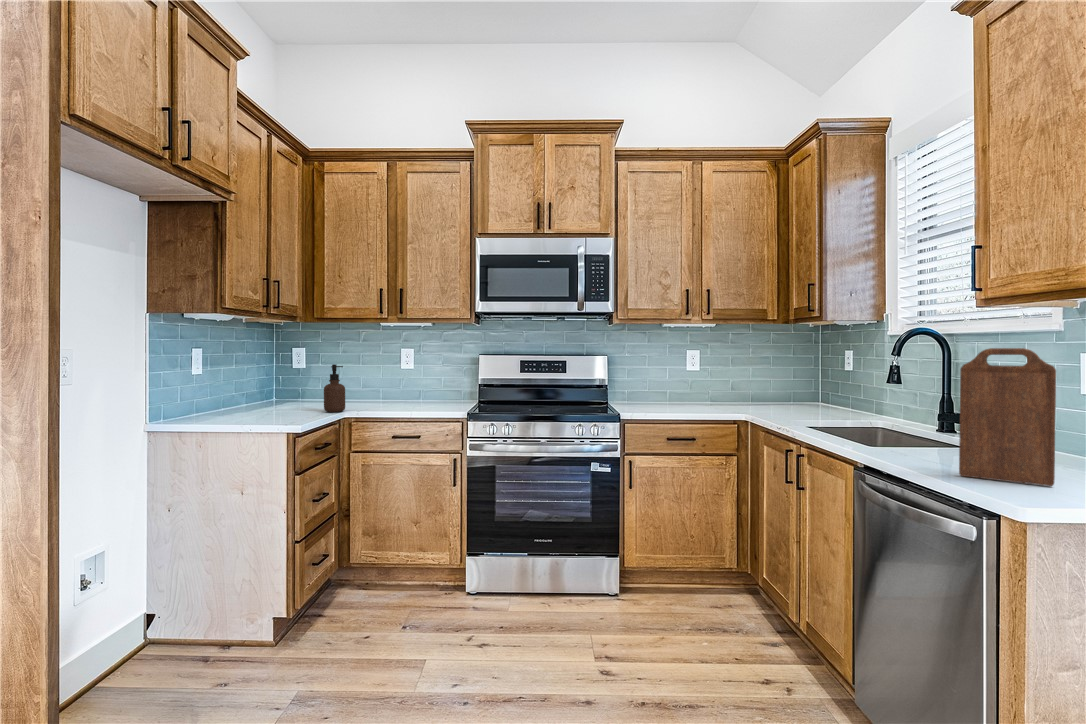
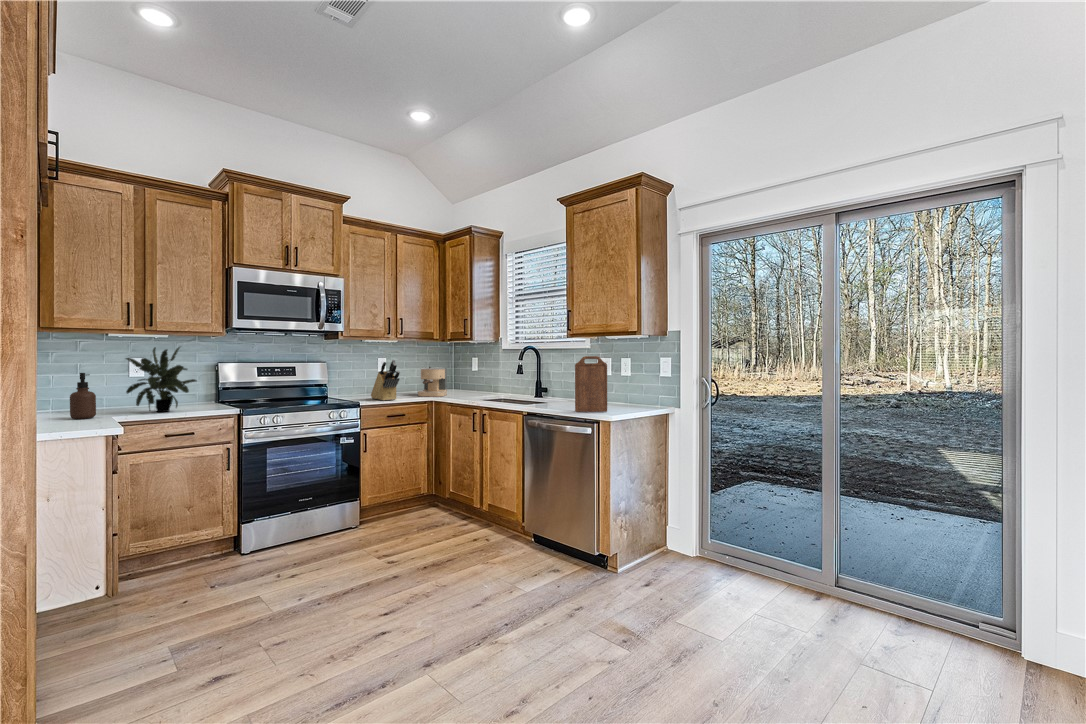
potted plant: none [379,336,438,411] -> present [126,347,197,412]
knife block: none [656,353,681,414] -> present [371,359,400,401]
coffee maker: none [729,365,782,414] -> present [418,367,447,397]

